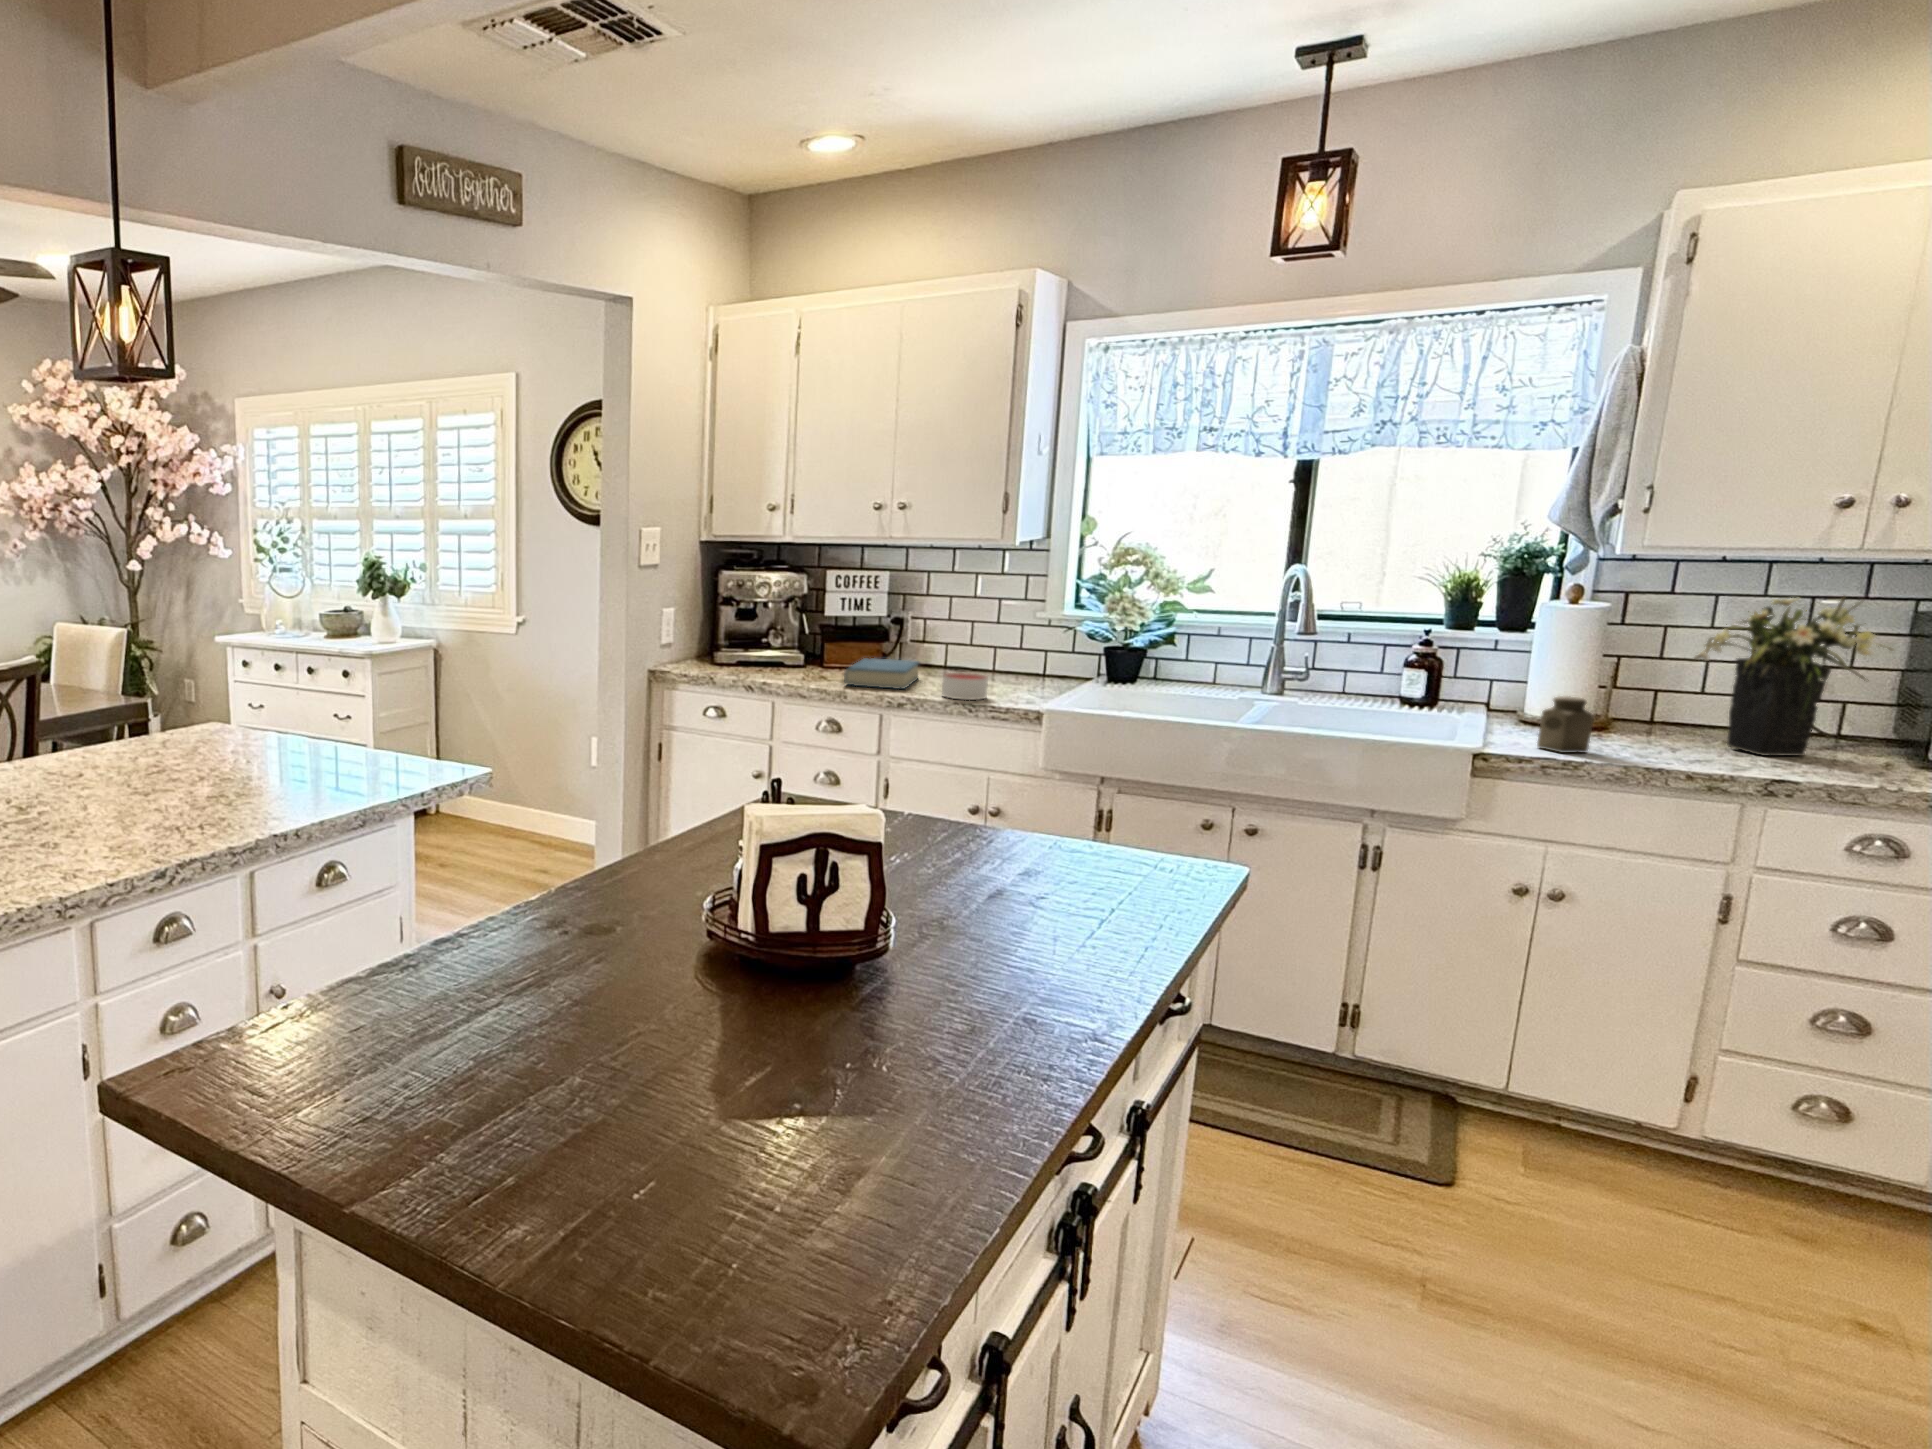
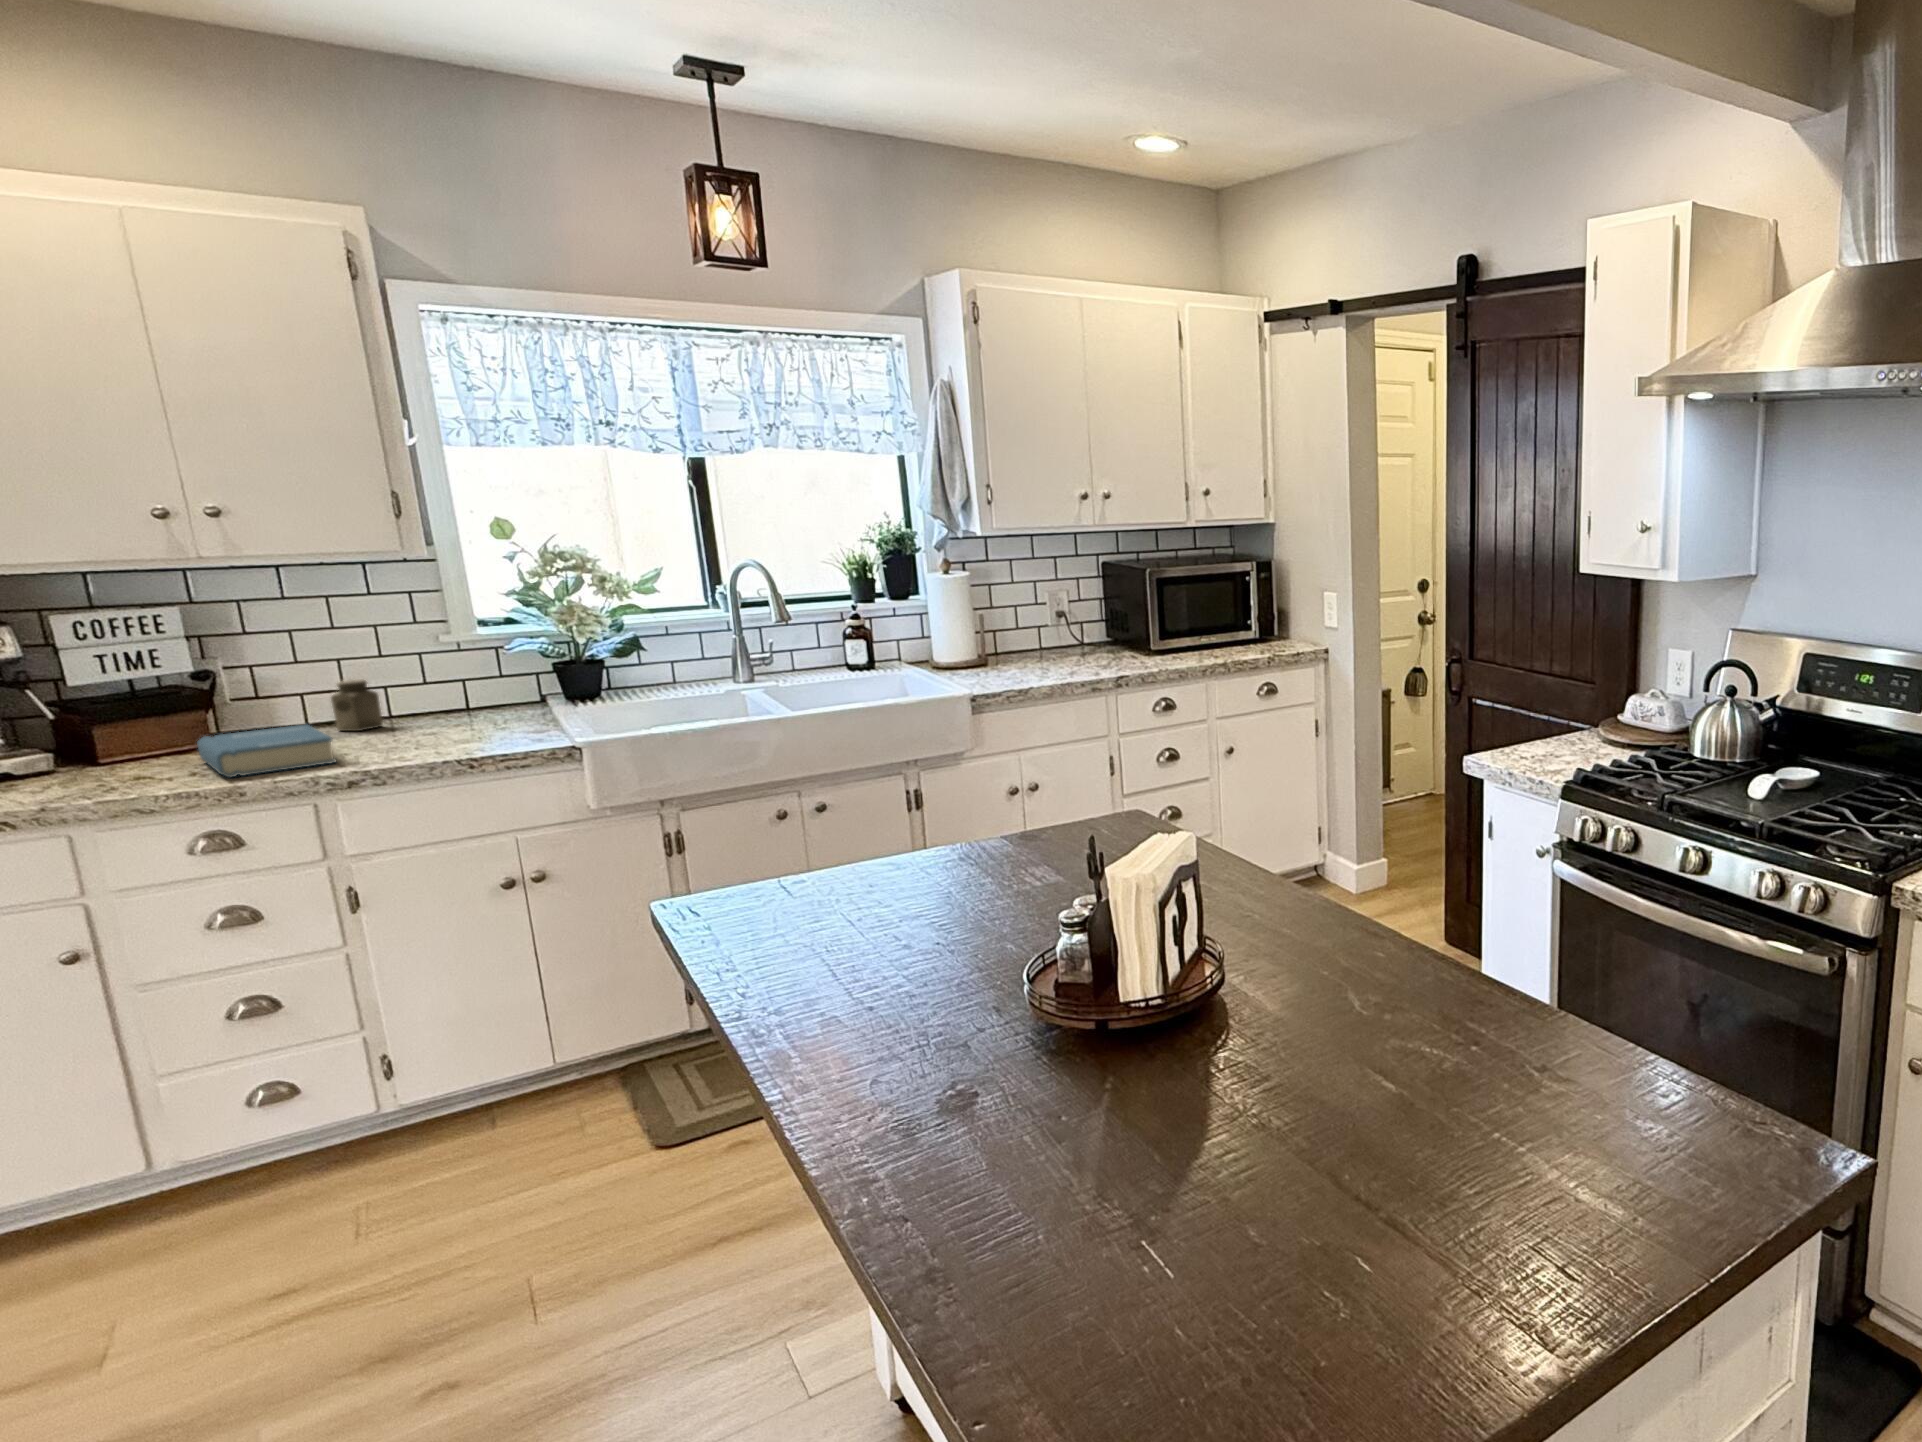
flower arrangement: present [1695,596,1893,756] -> none [1038,553,1131,664]
candle: present [942,673,988,700] -> none [405,721,479,758]
salt shaker: present [1537,696,1594,753] -> present [331,679,383,731]

